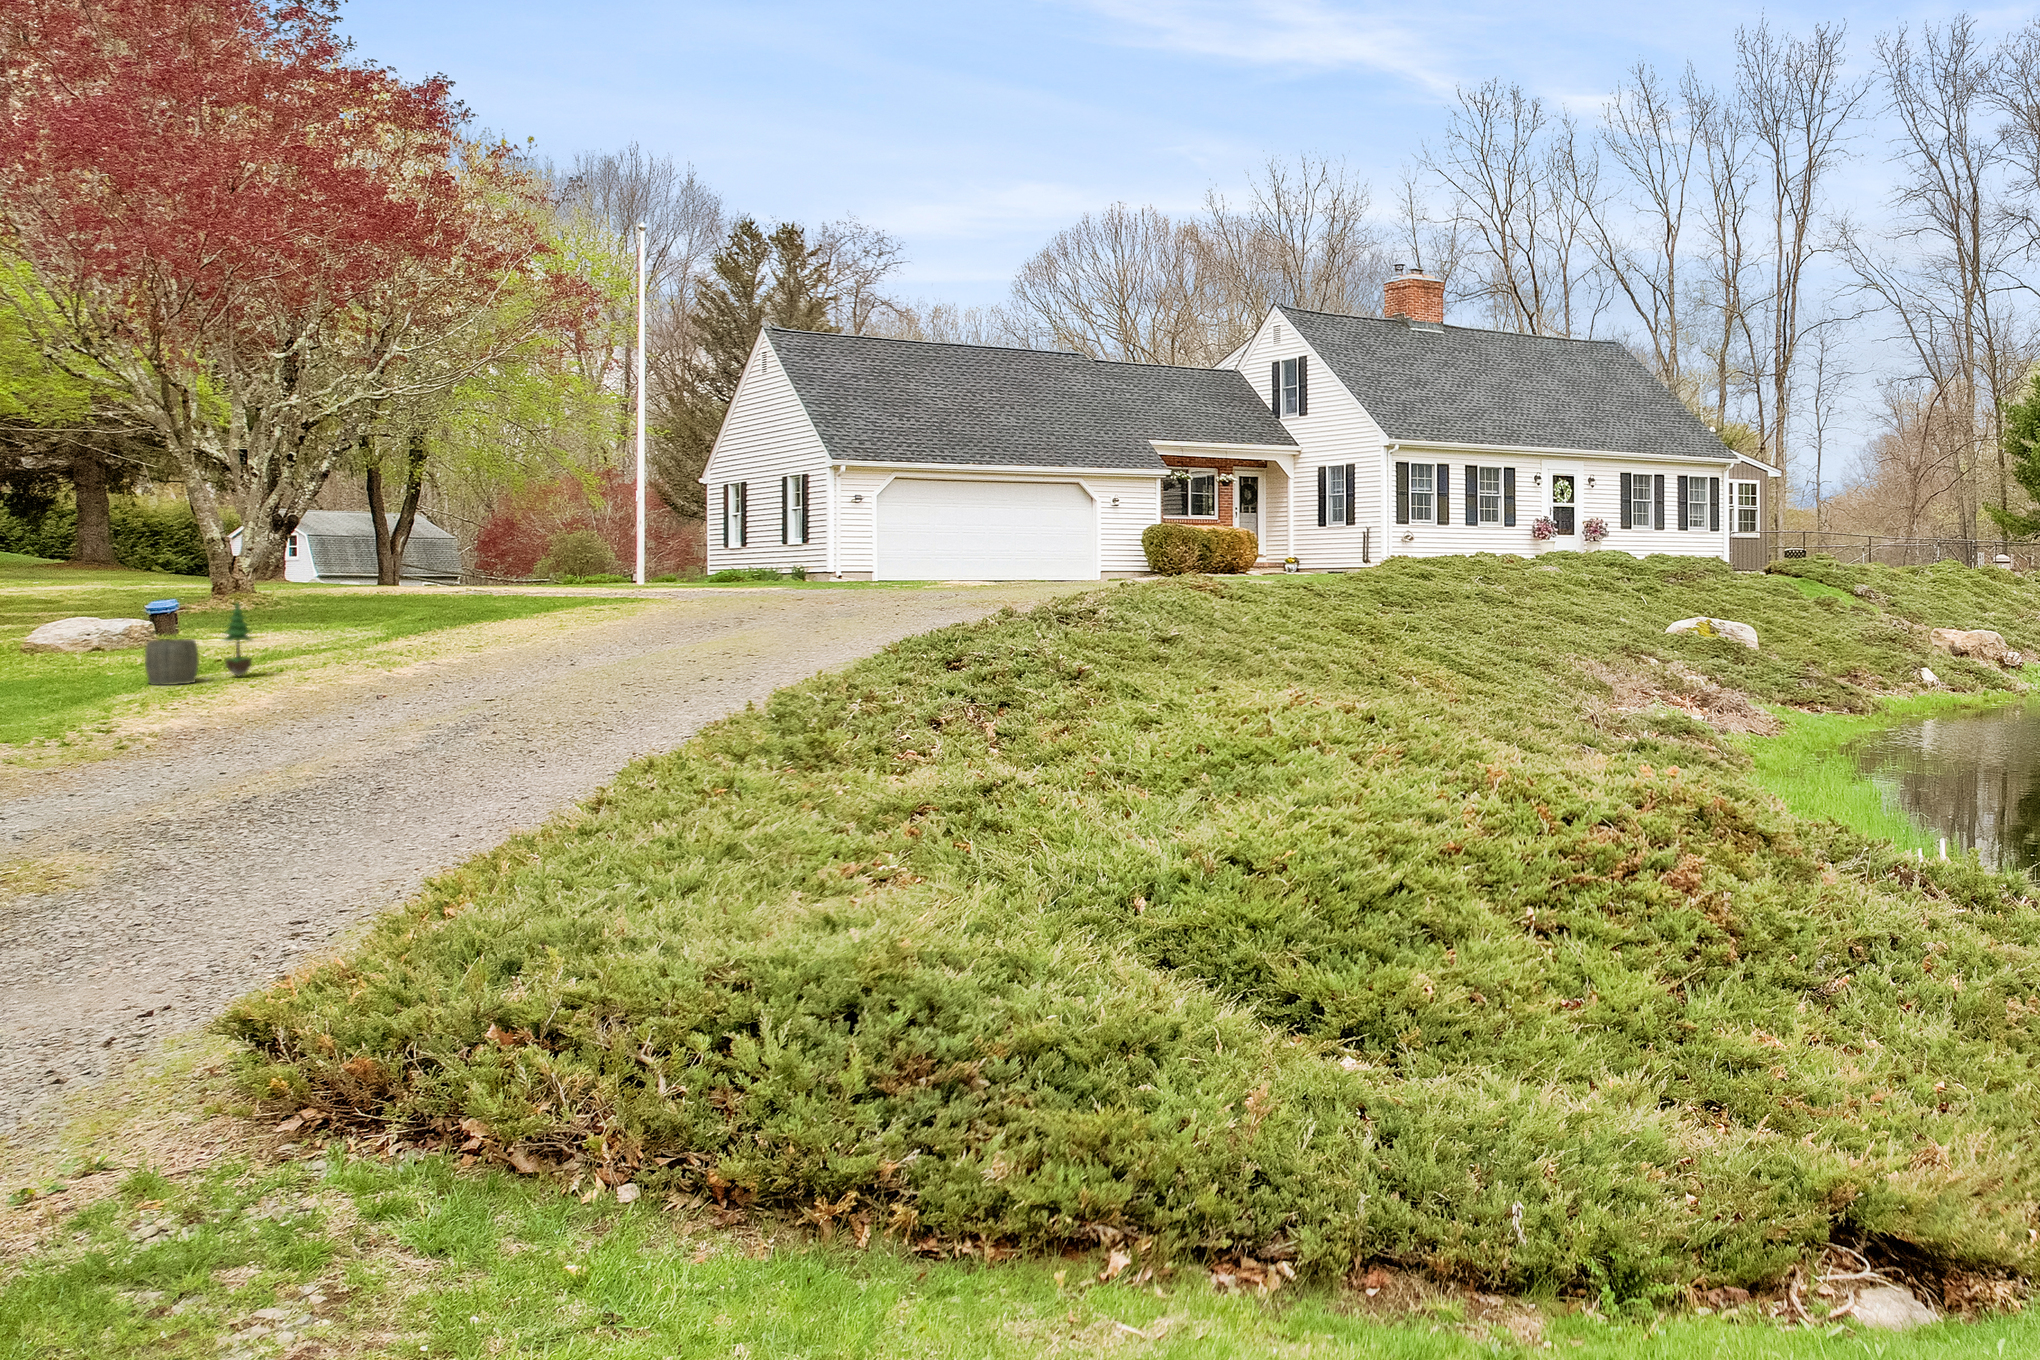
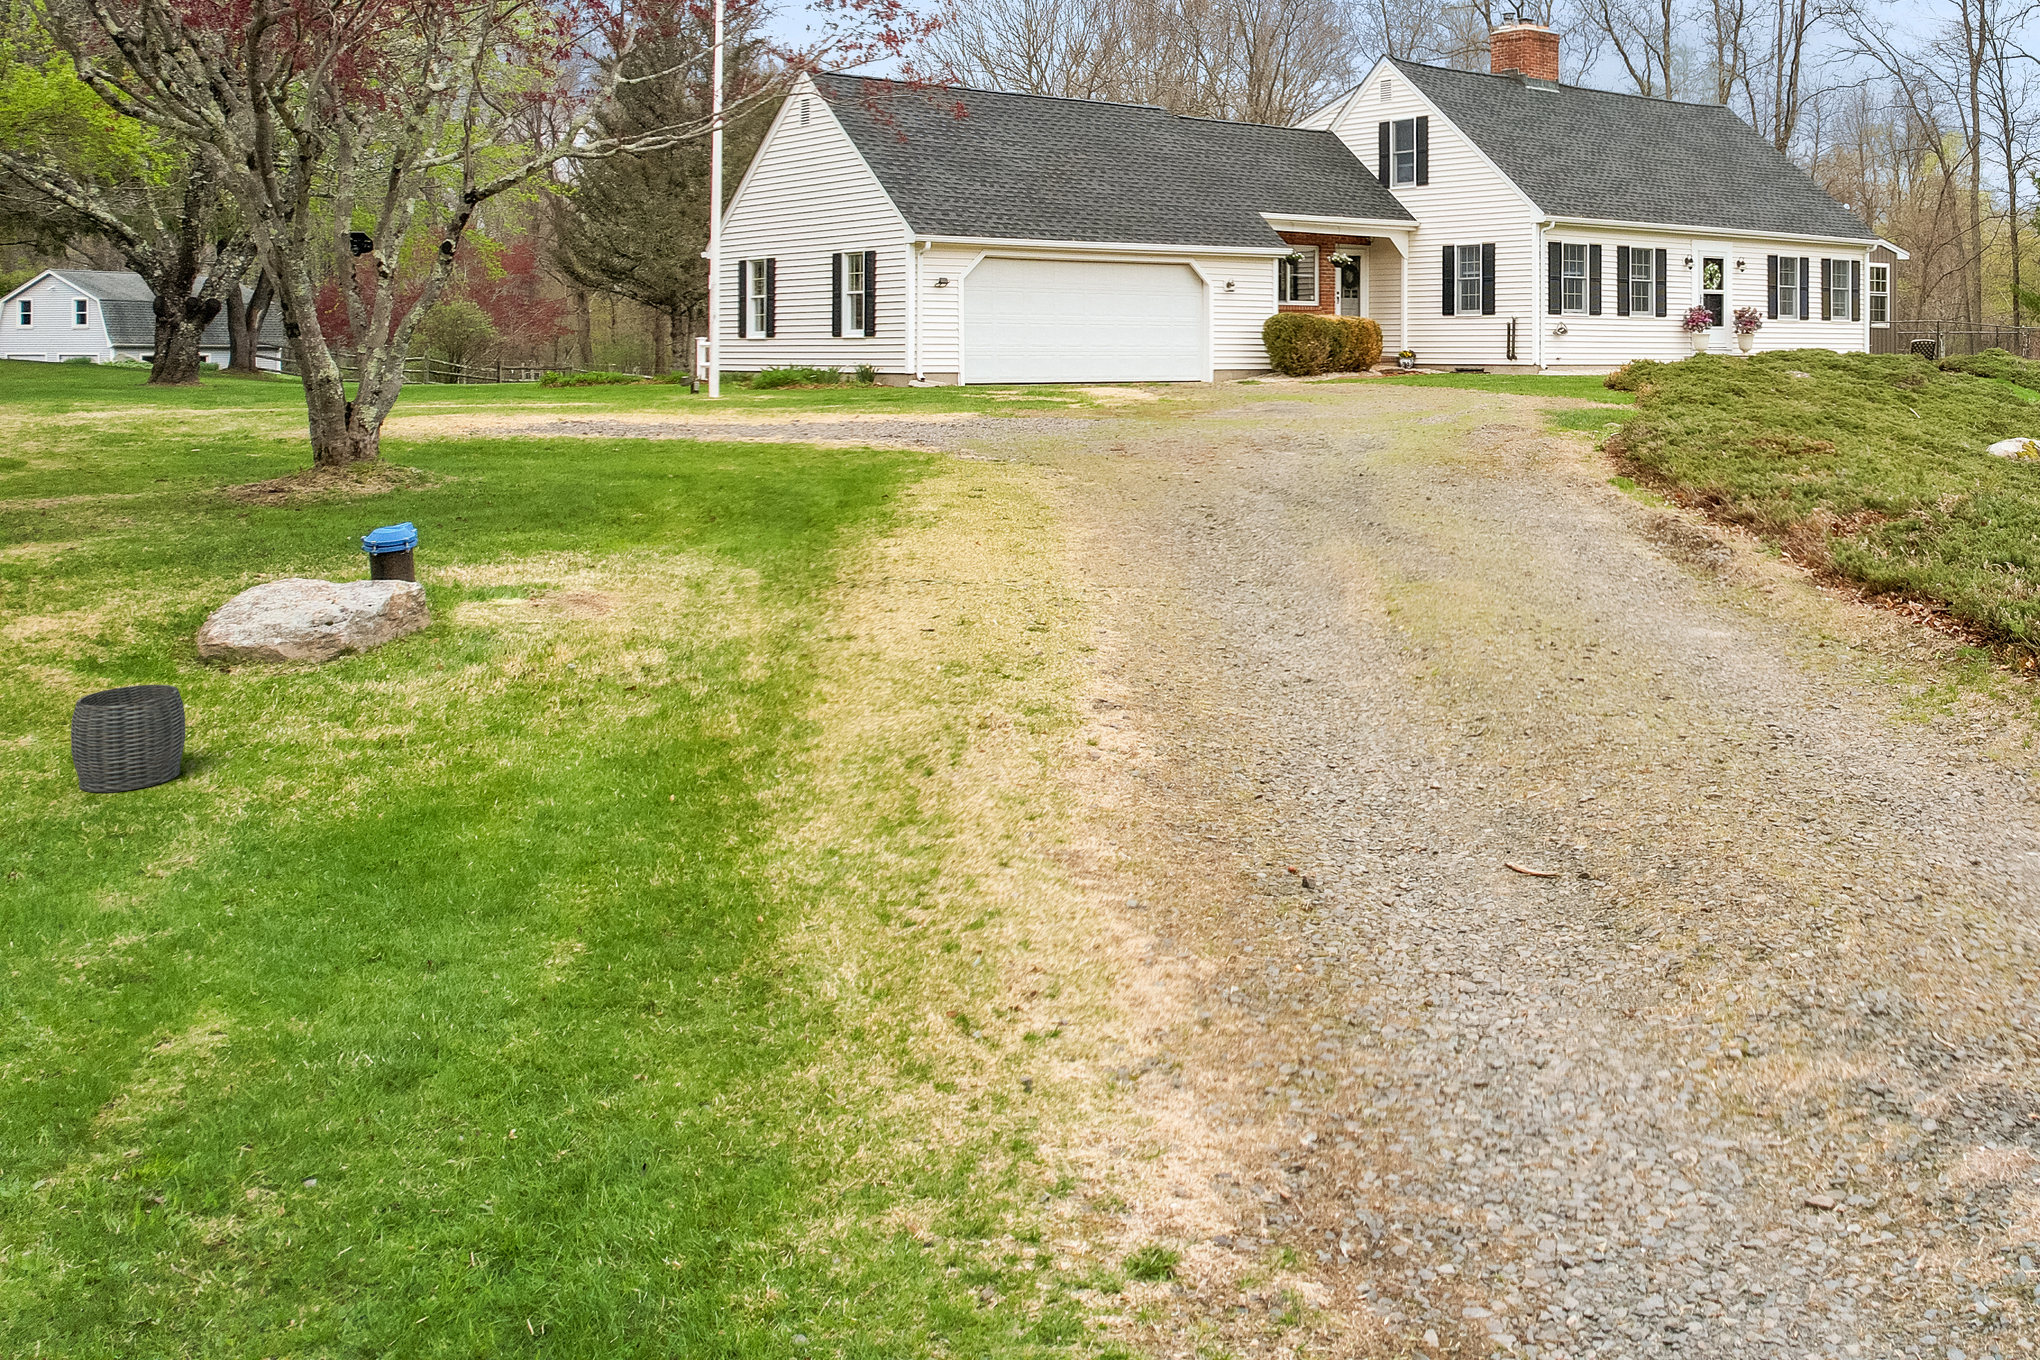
potted tree: present [224,602,252,676] -> none [225,595,294,744]

